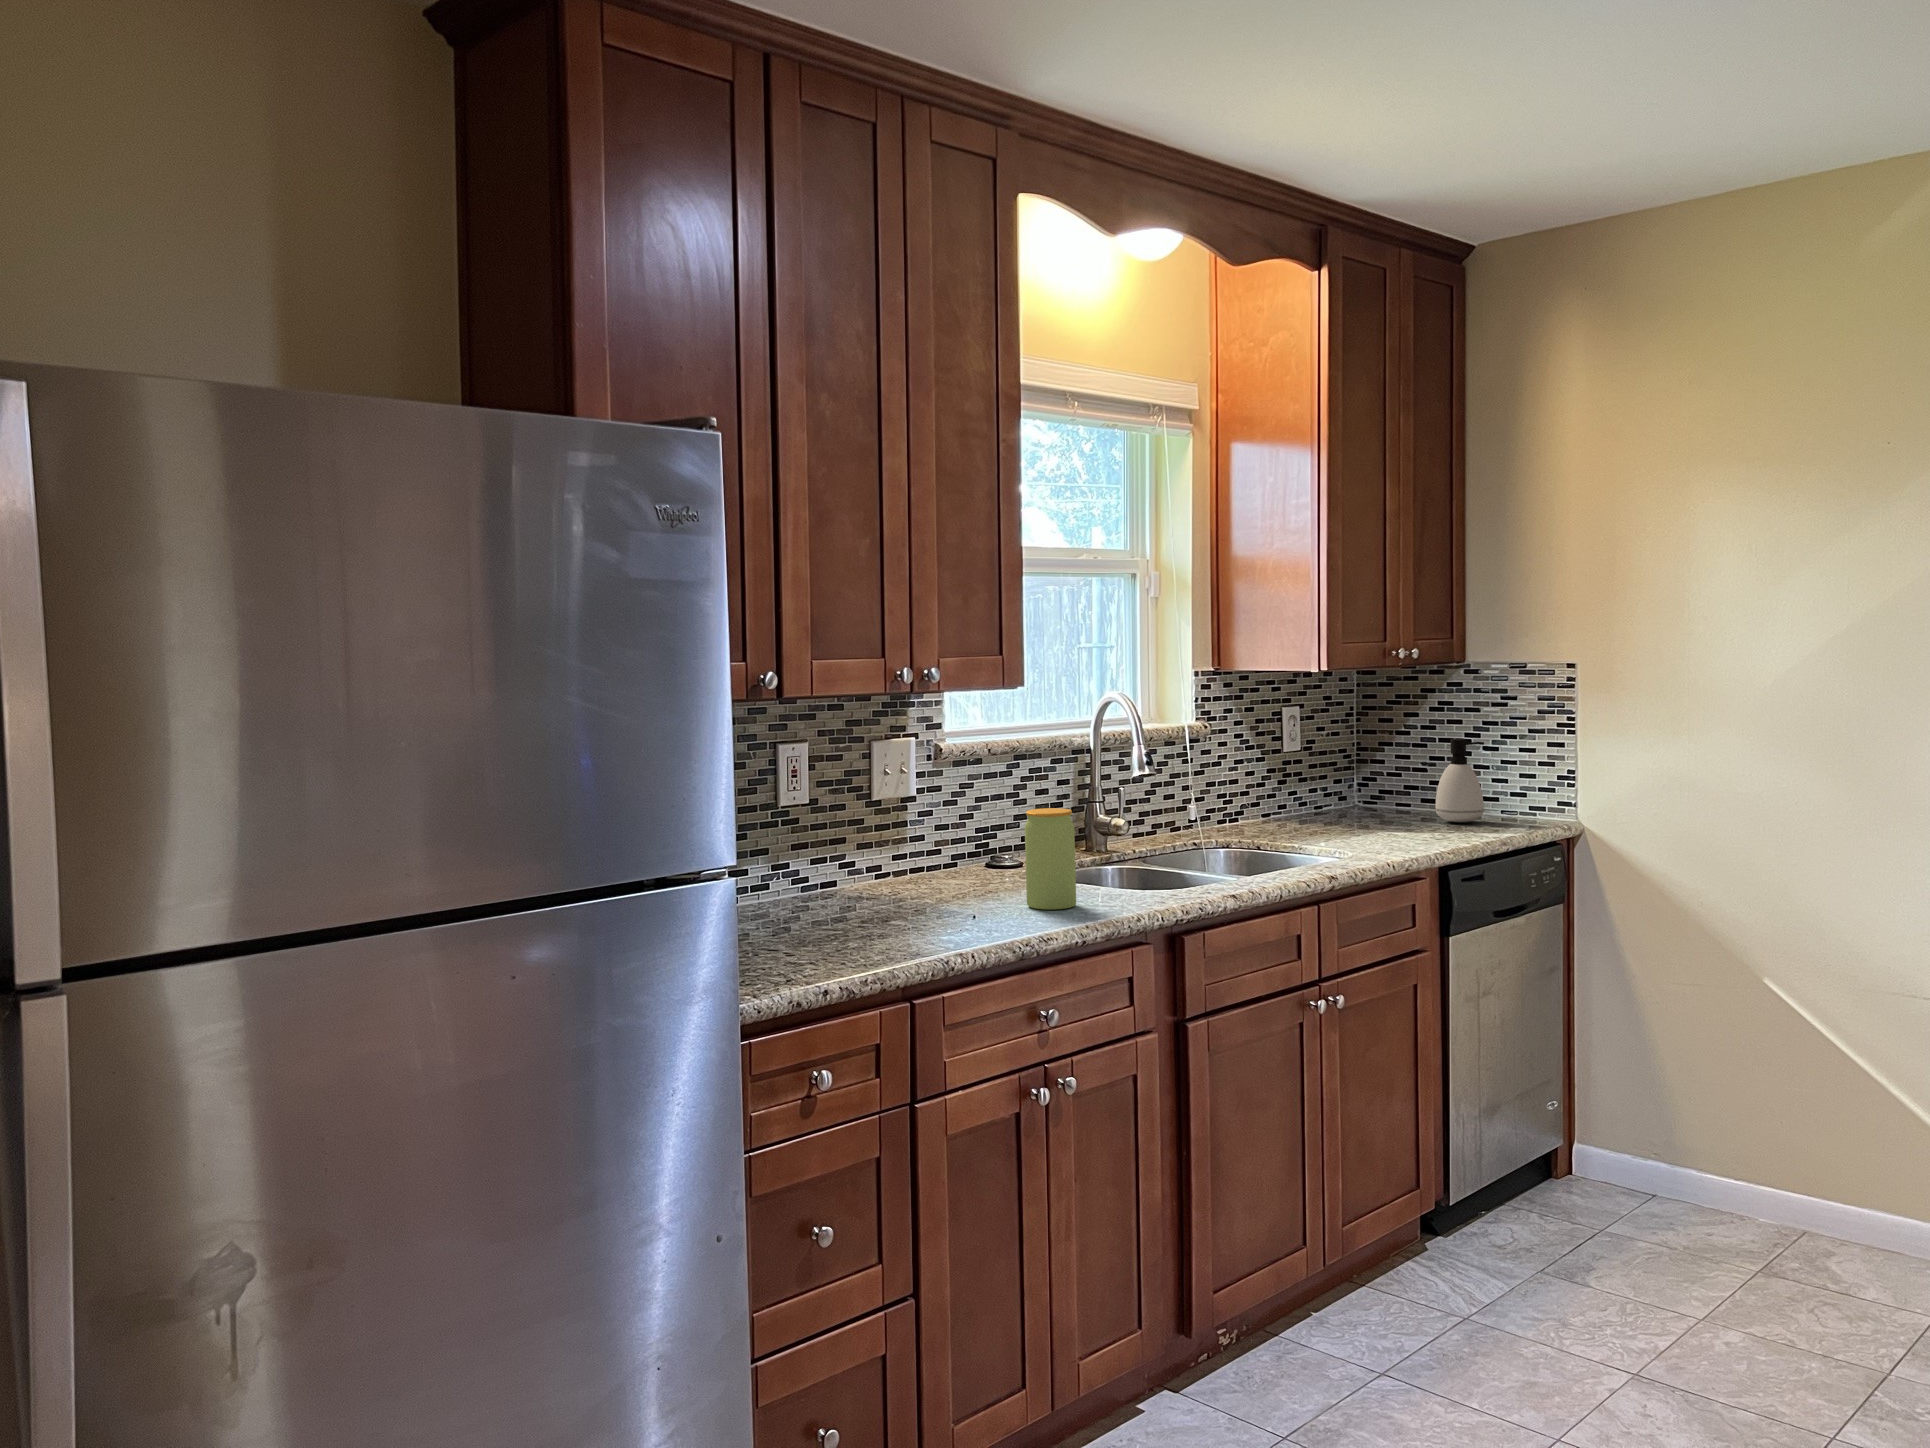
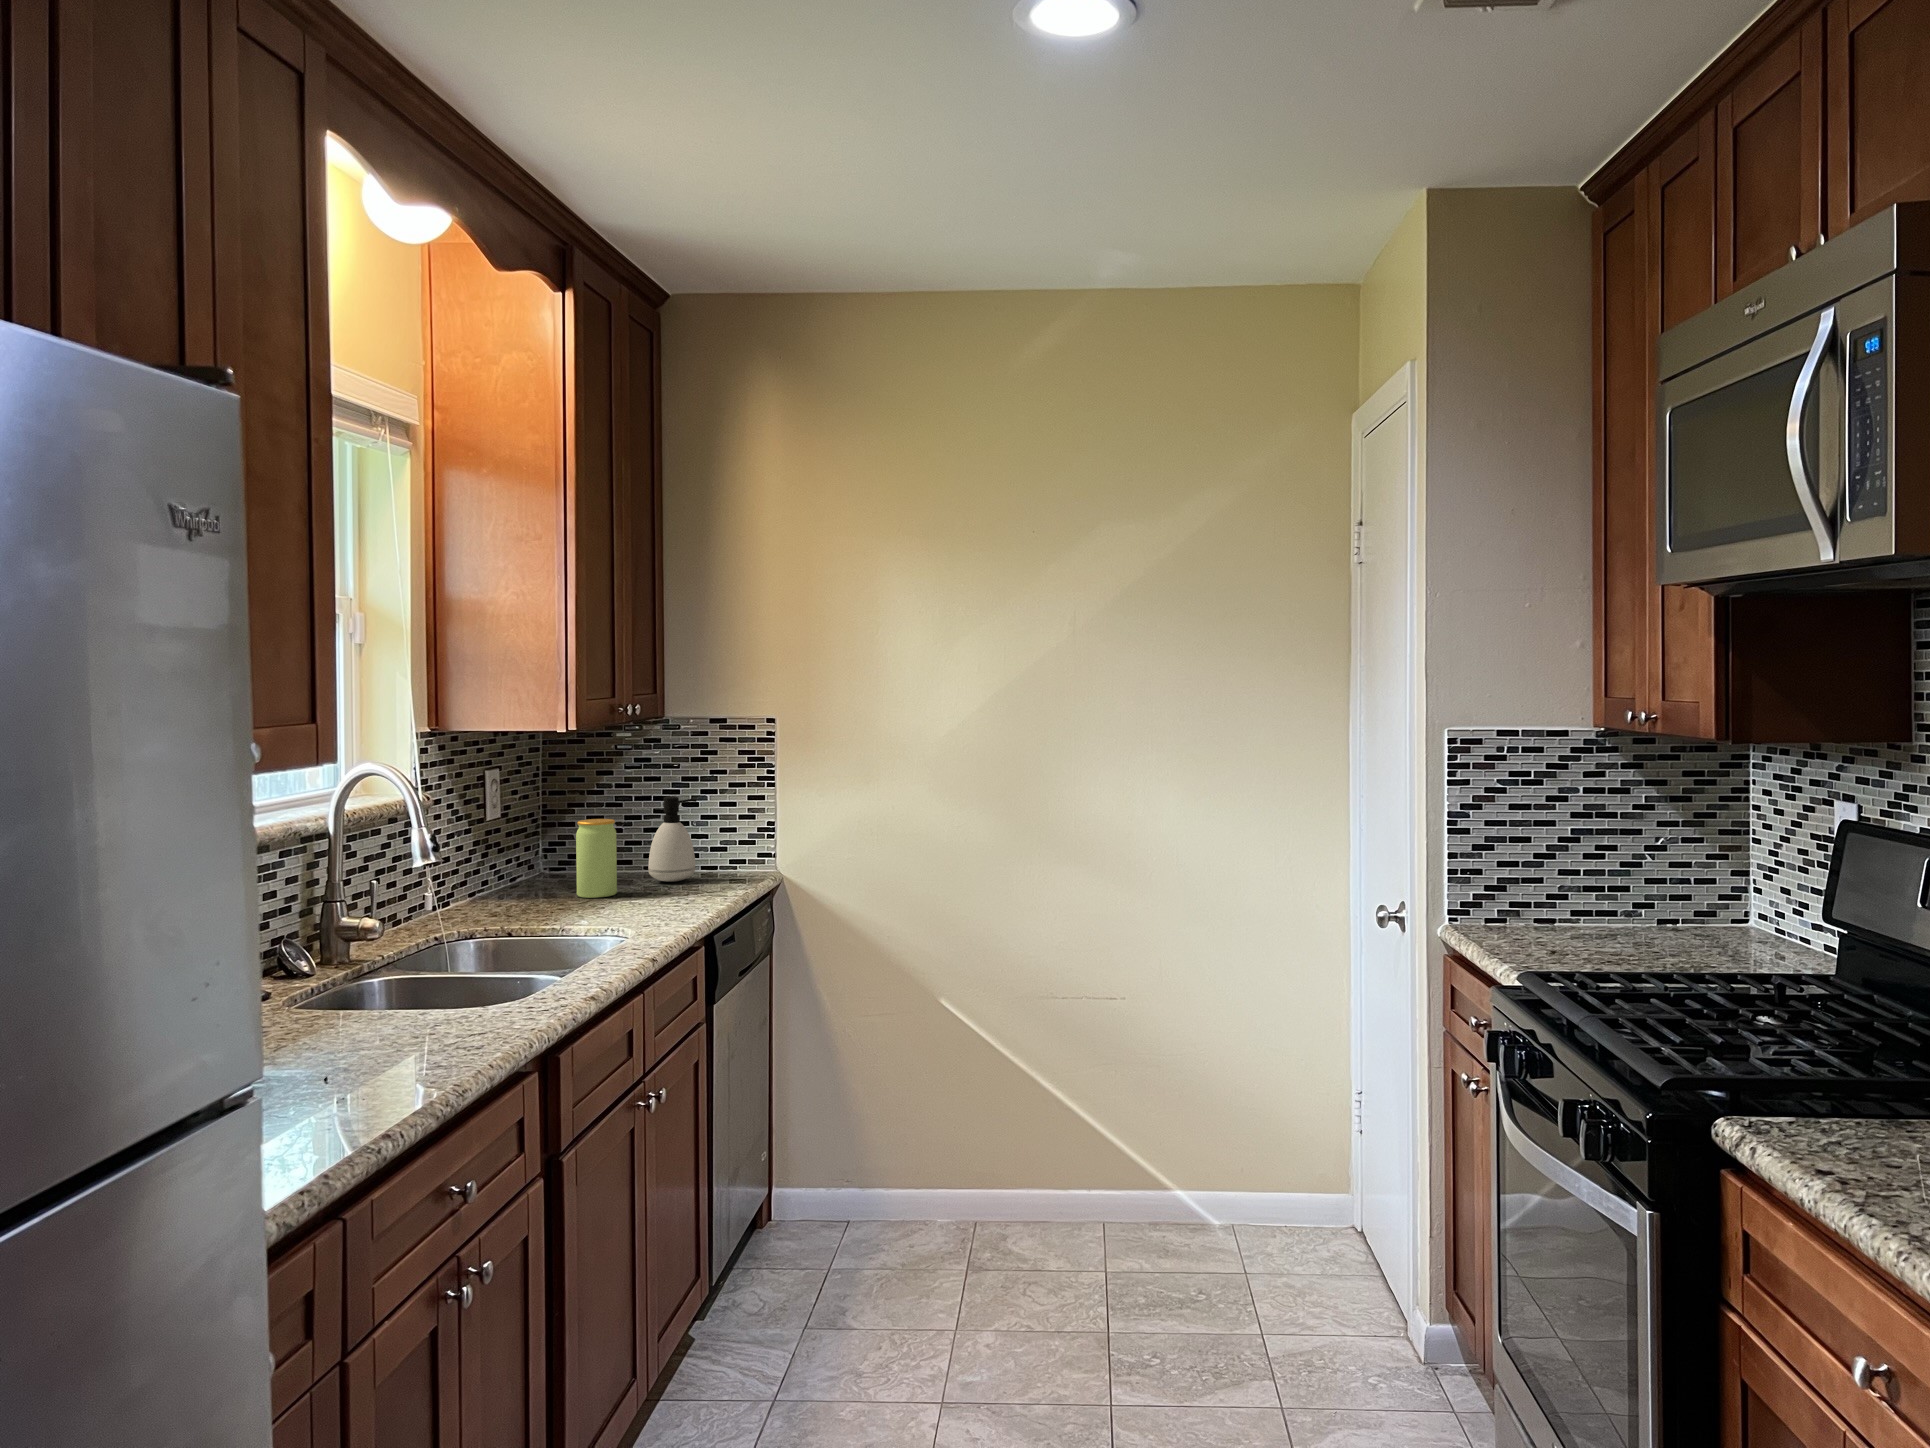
jar: present [1025,808,1076,910] -> present [576,819,617,898]

